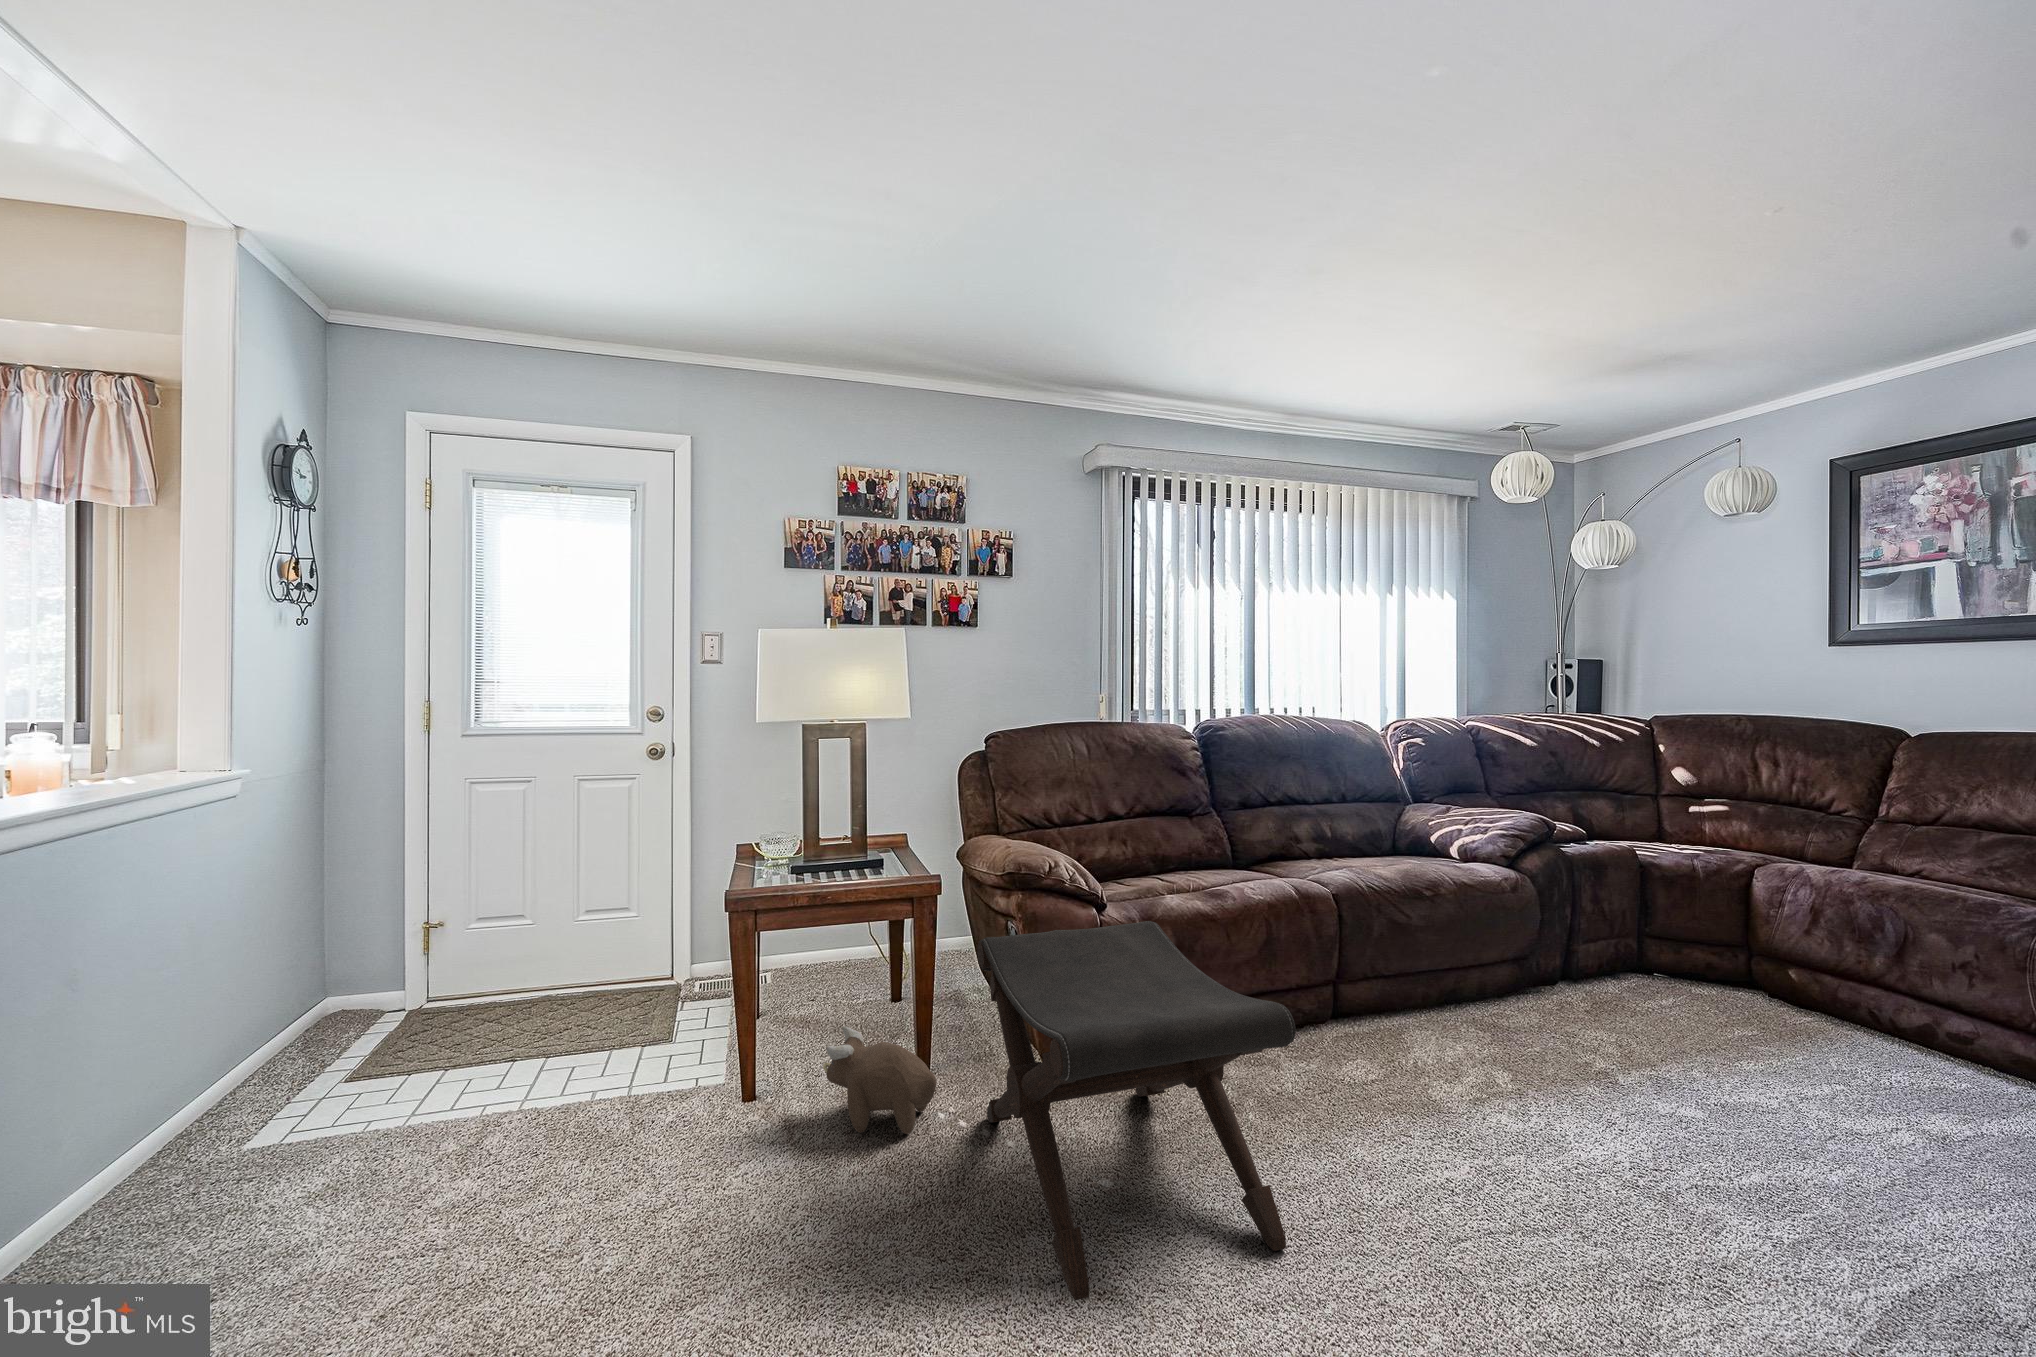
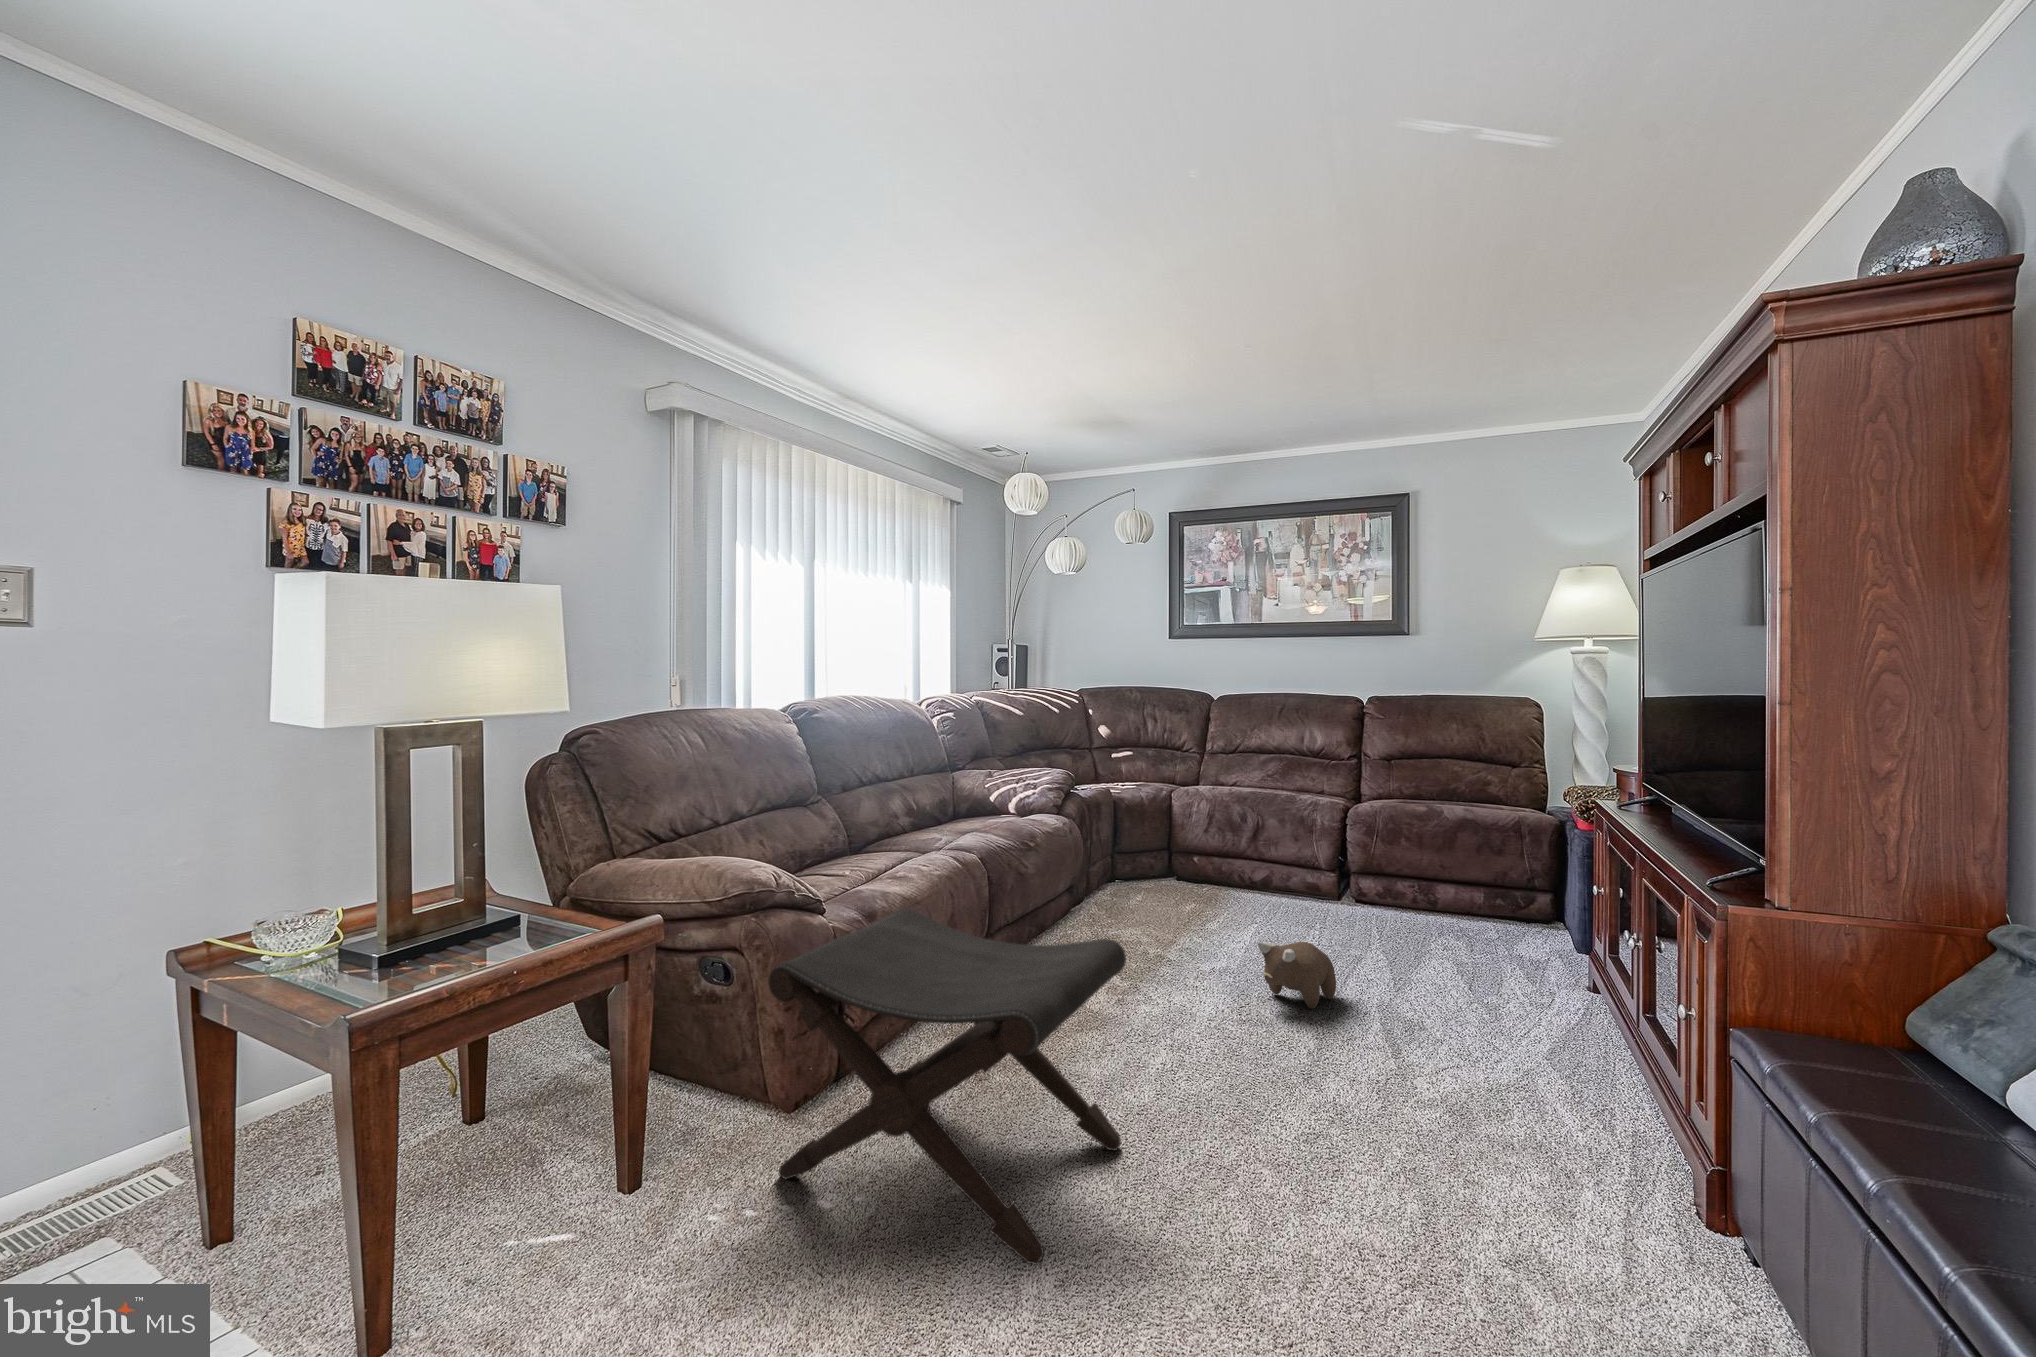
plush toy: present [823,1027,936,1134] -> present [1258,942,1336,1009]

